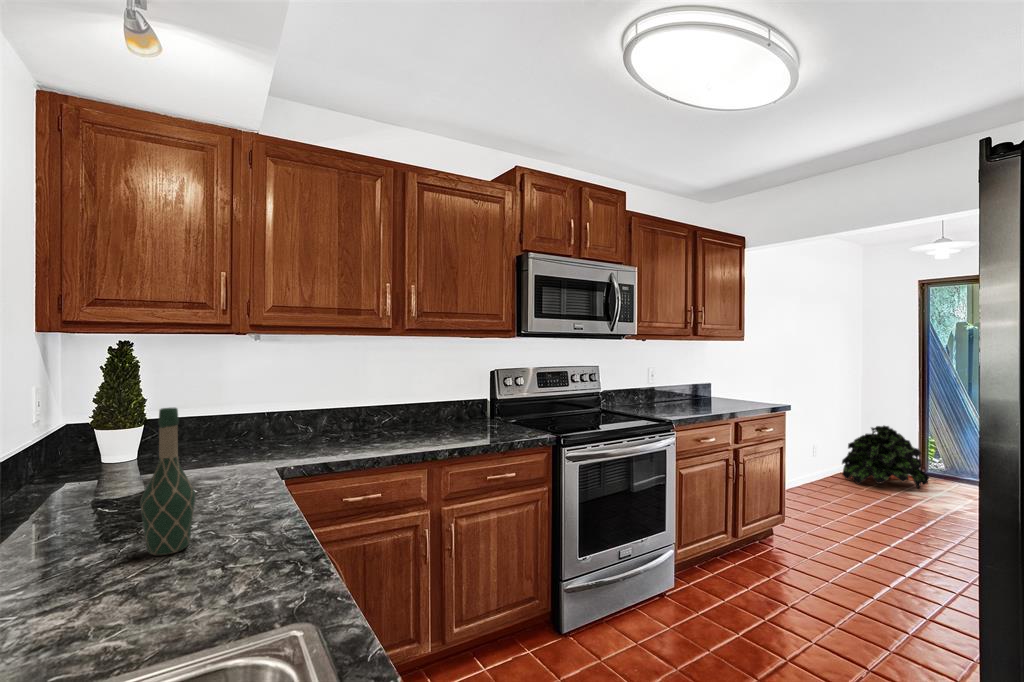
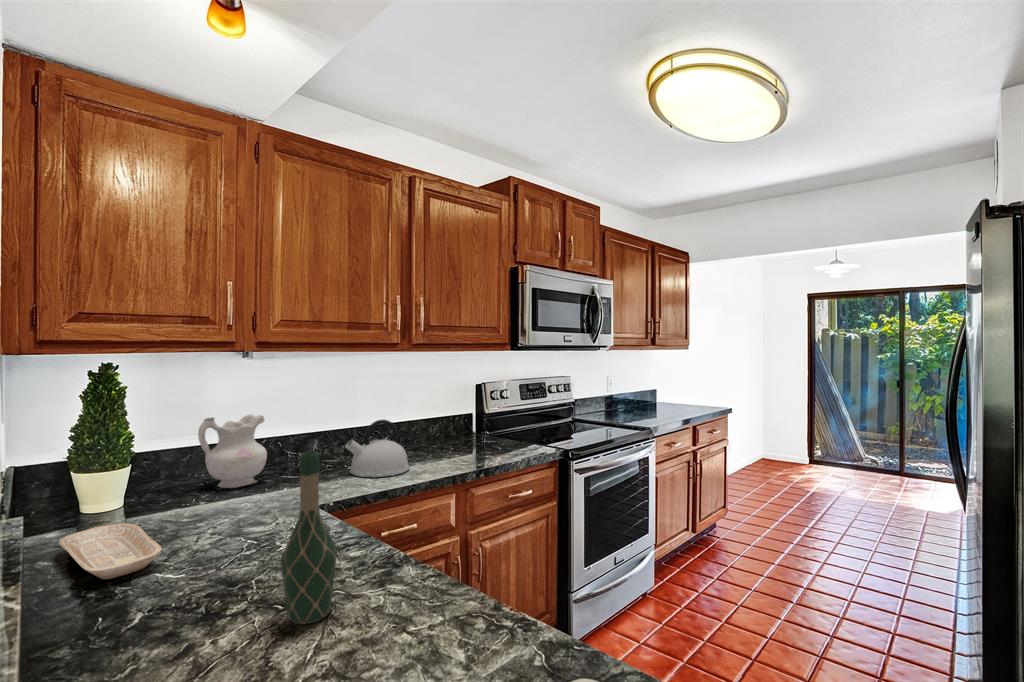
ceramic pitcher: none [204,389,265,451] -> present [198,415,267,488]
kettle: none [330,398,392,450] -> present [345,420,409,477]
potted plant: present [842,426,929,488] -> none [749,421,820,476]
tray: none [46,470,118,509] -> present [59,523,162,579]

